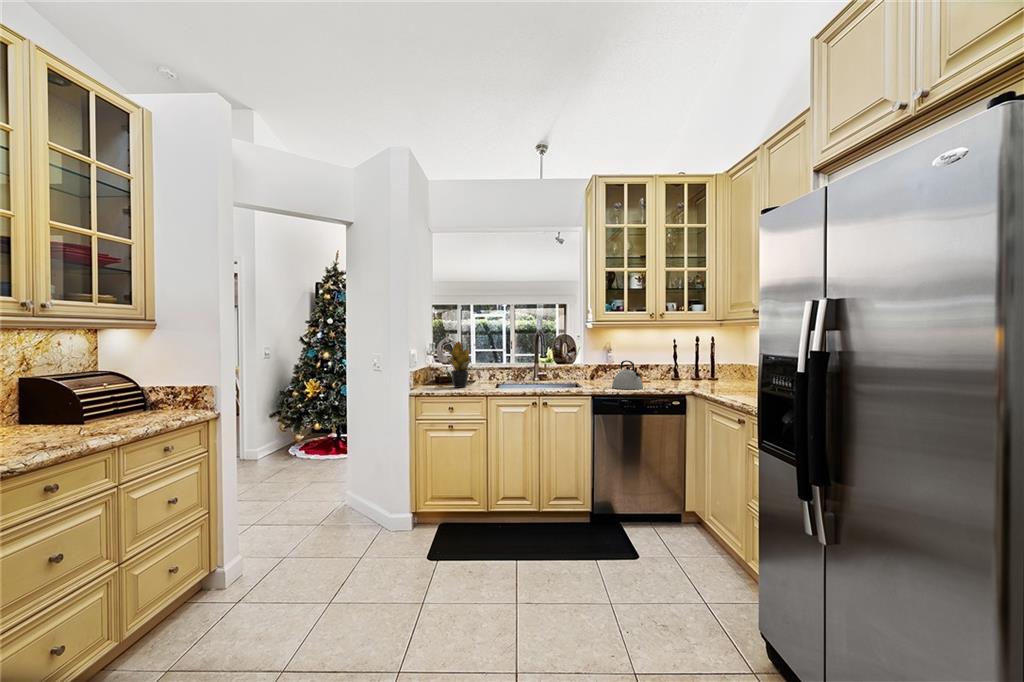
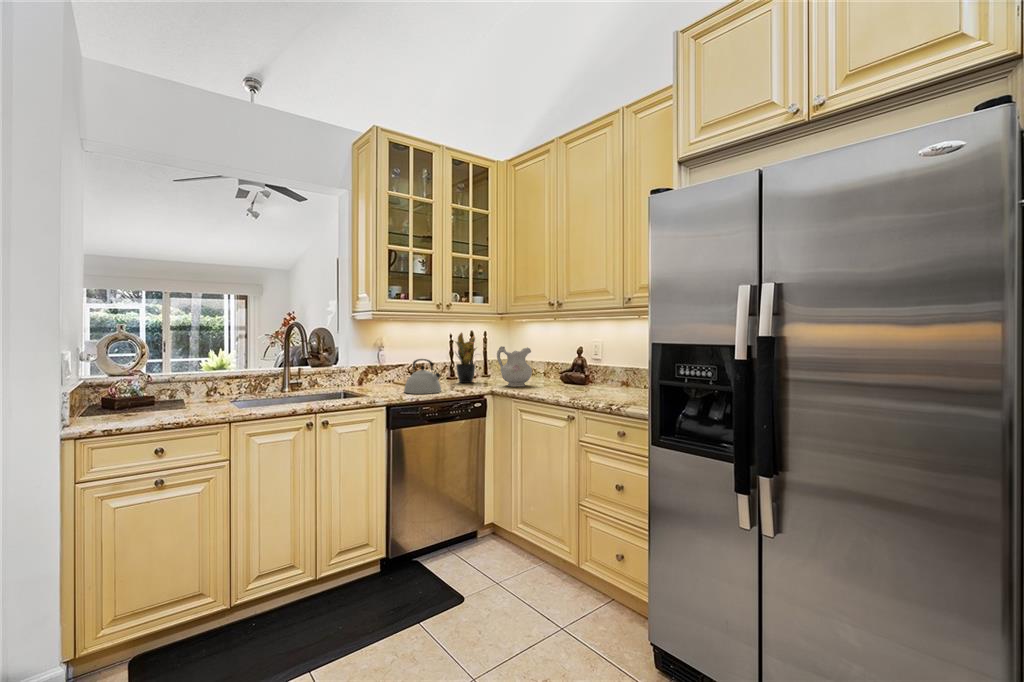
potted plant: present [446,341,471,388] -> present [455,333,476,383]
ceramic pitcher: none [700,351,735,390] -> present [497,346,532,387]

